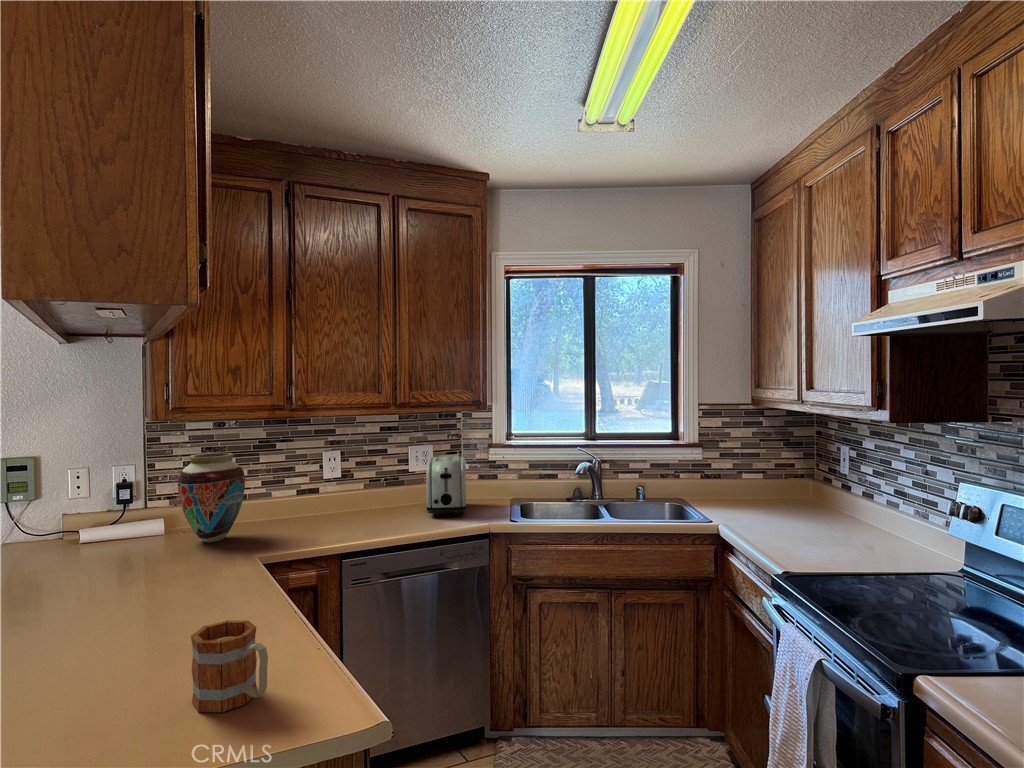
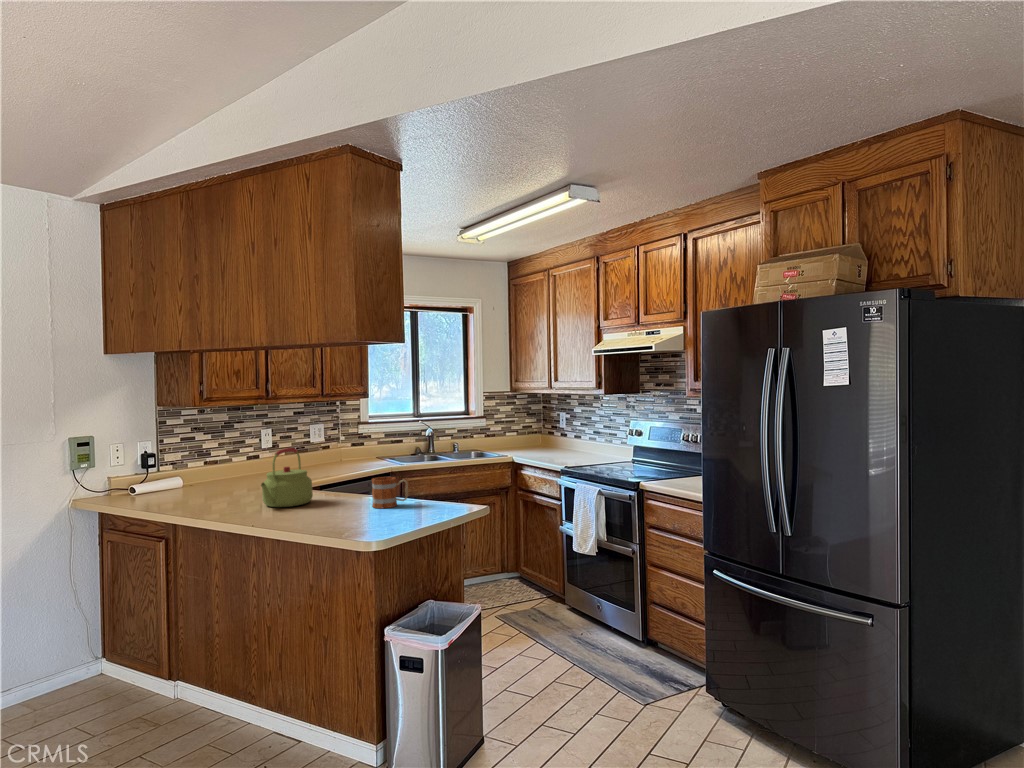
vase: present [178,453,245,542] -> none [201,428,245,486]
toaster: present [426,456,466,517] -> none [326,430,364,467]
kettle: none [37,519,185,645] -> present [261,448,313,507]

